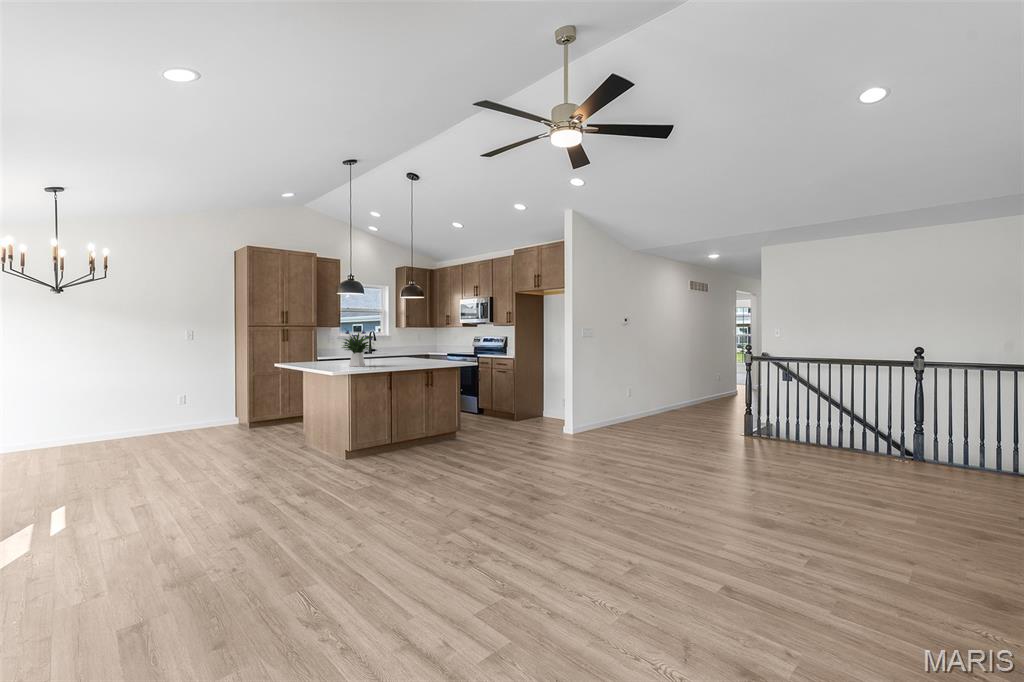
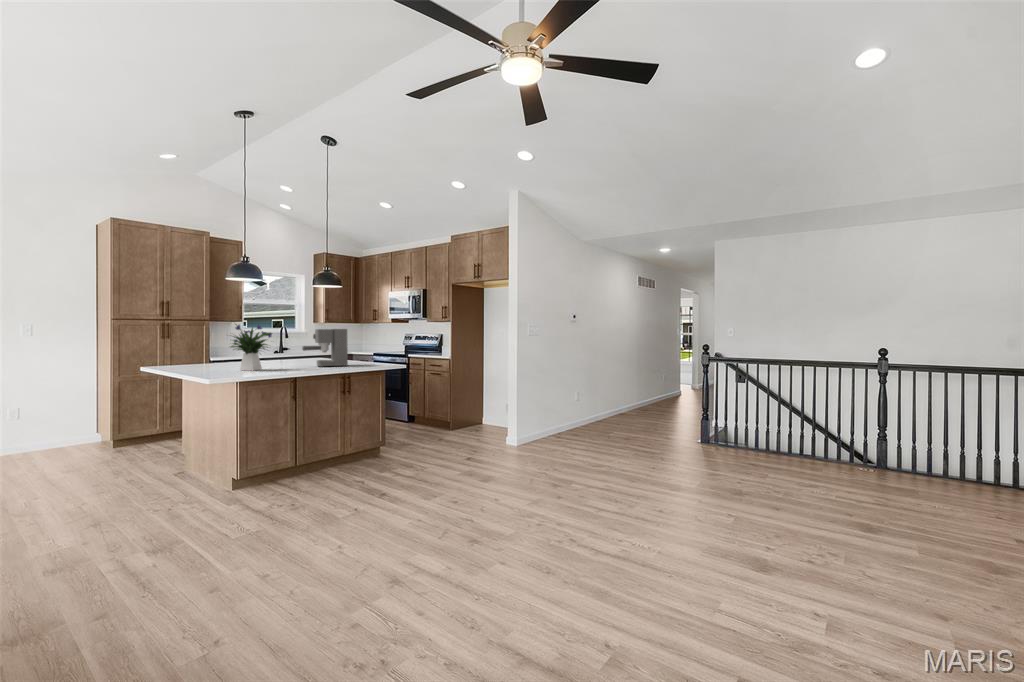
coffee maker: none [395,333,431,364] -> present [302,329,348,367]

